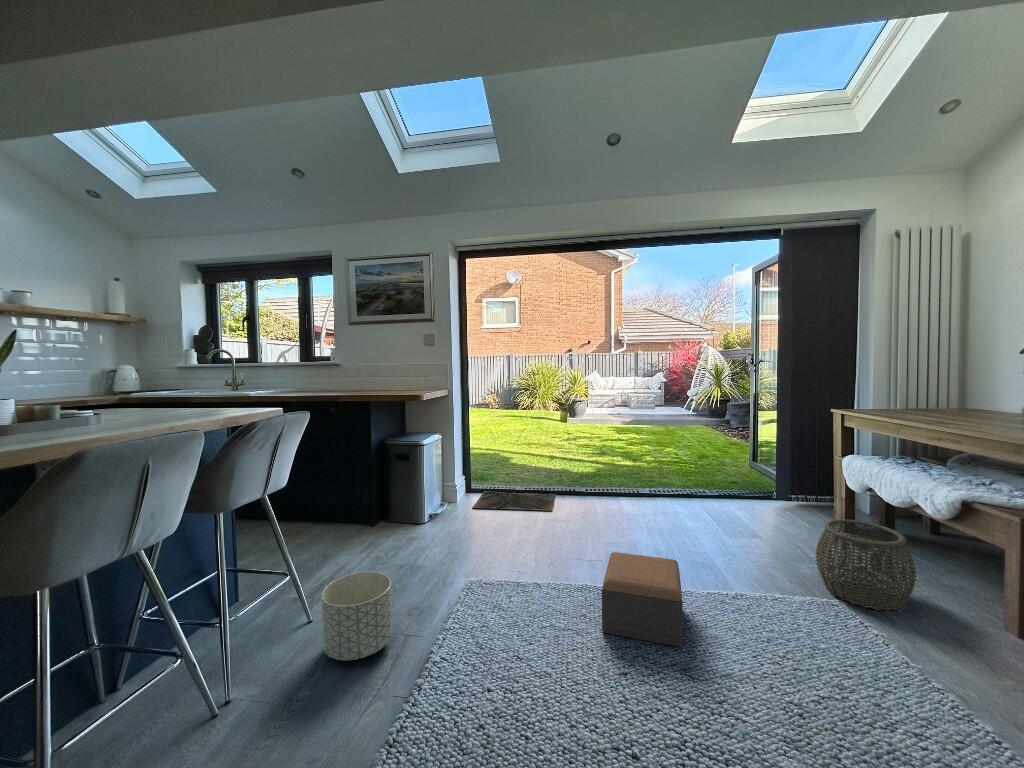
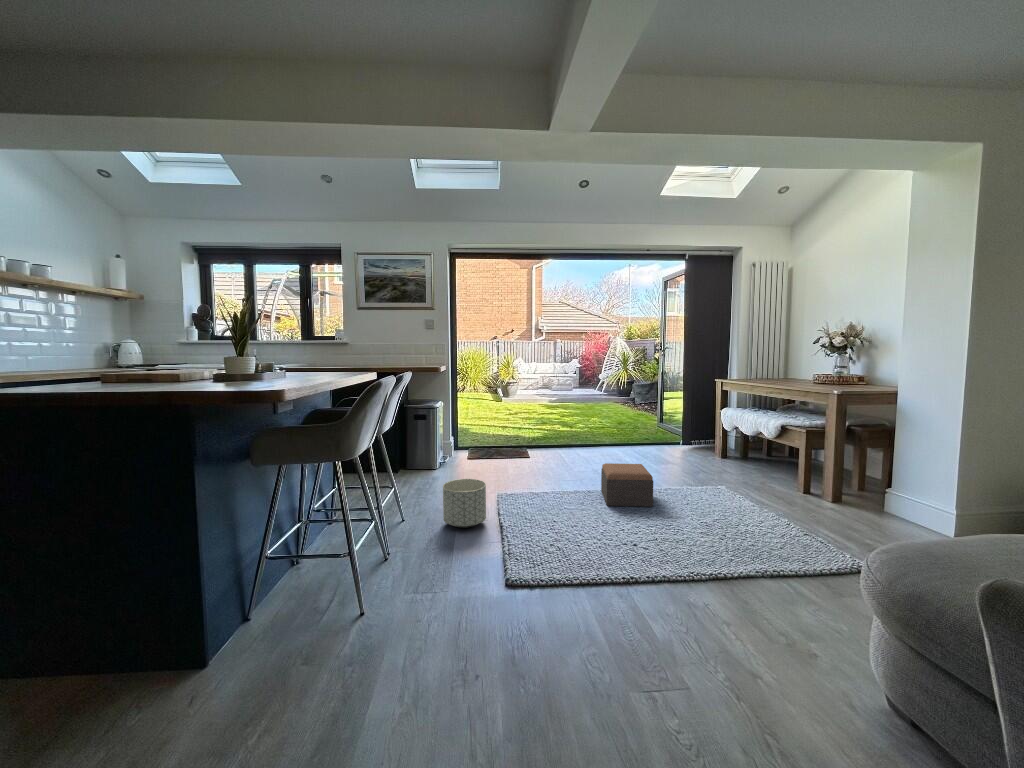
woven basket: present [815,519,917,611] -> none [713,440,763,486]

